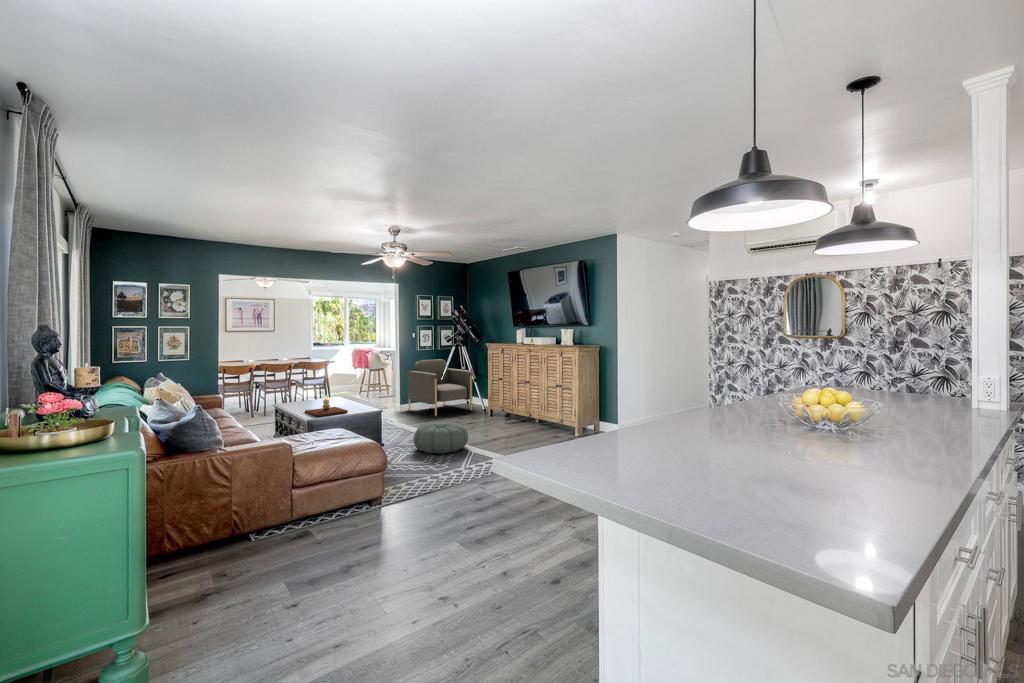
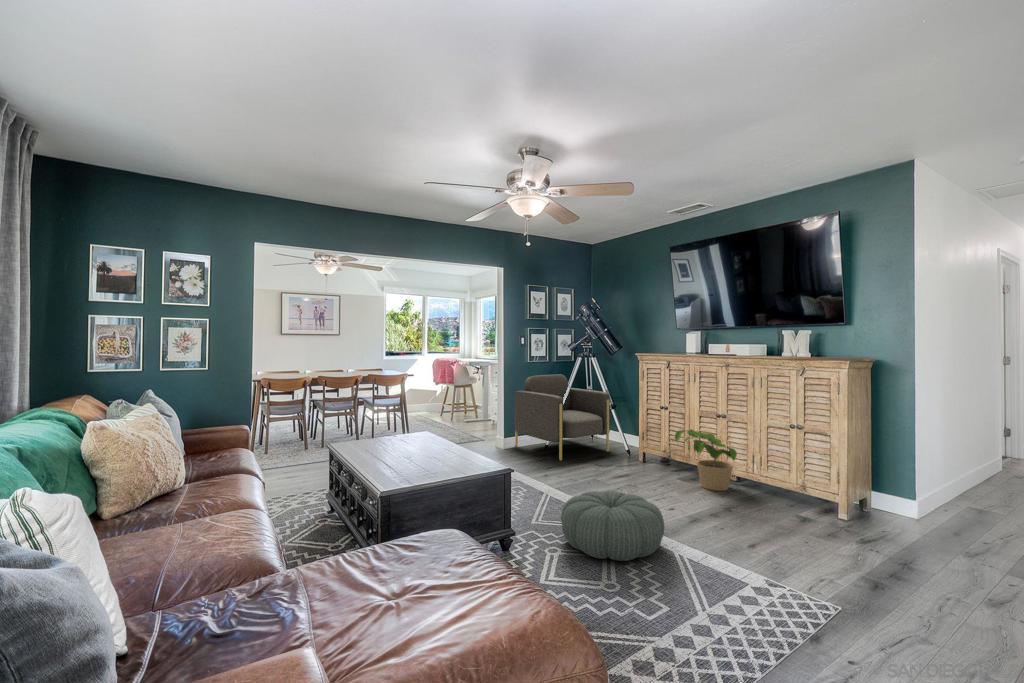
potted plant: none [495,391,532,426] -> present [675,429,737,491]
candle: present [305,396,348,416] -> none [370,439,446,483]

